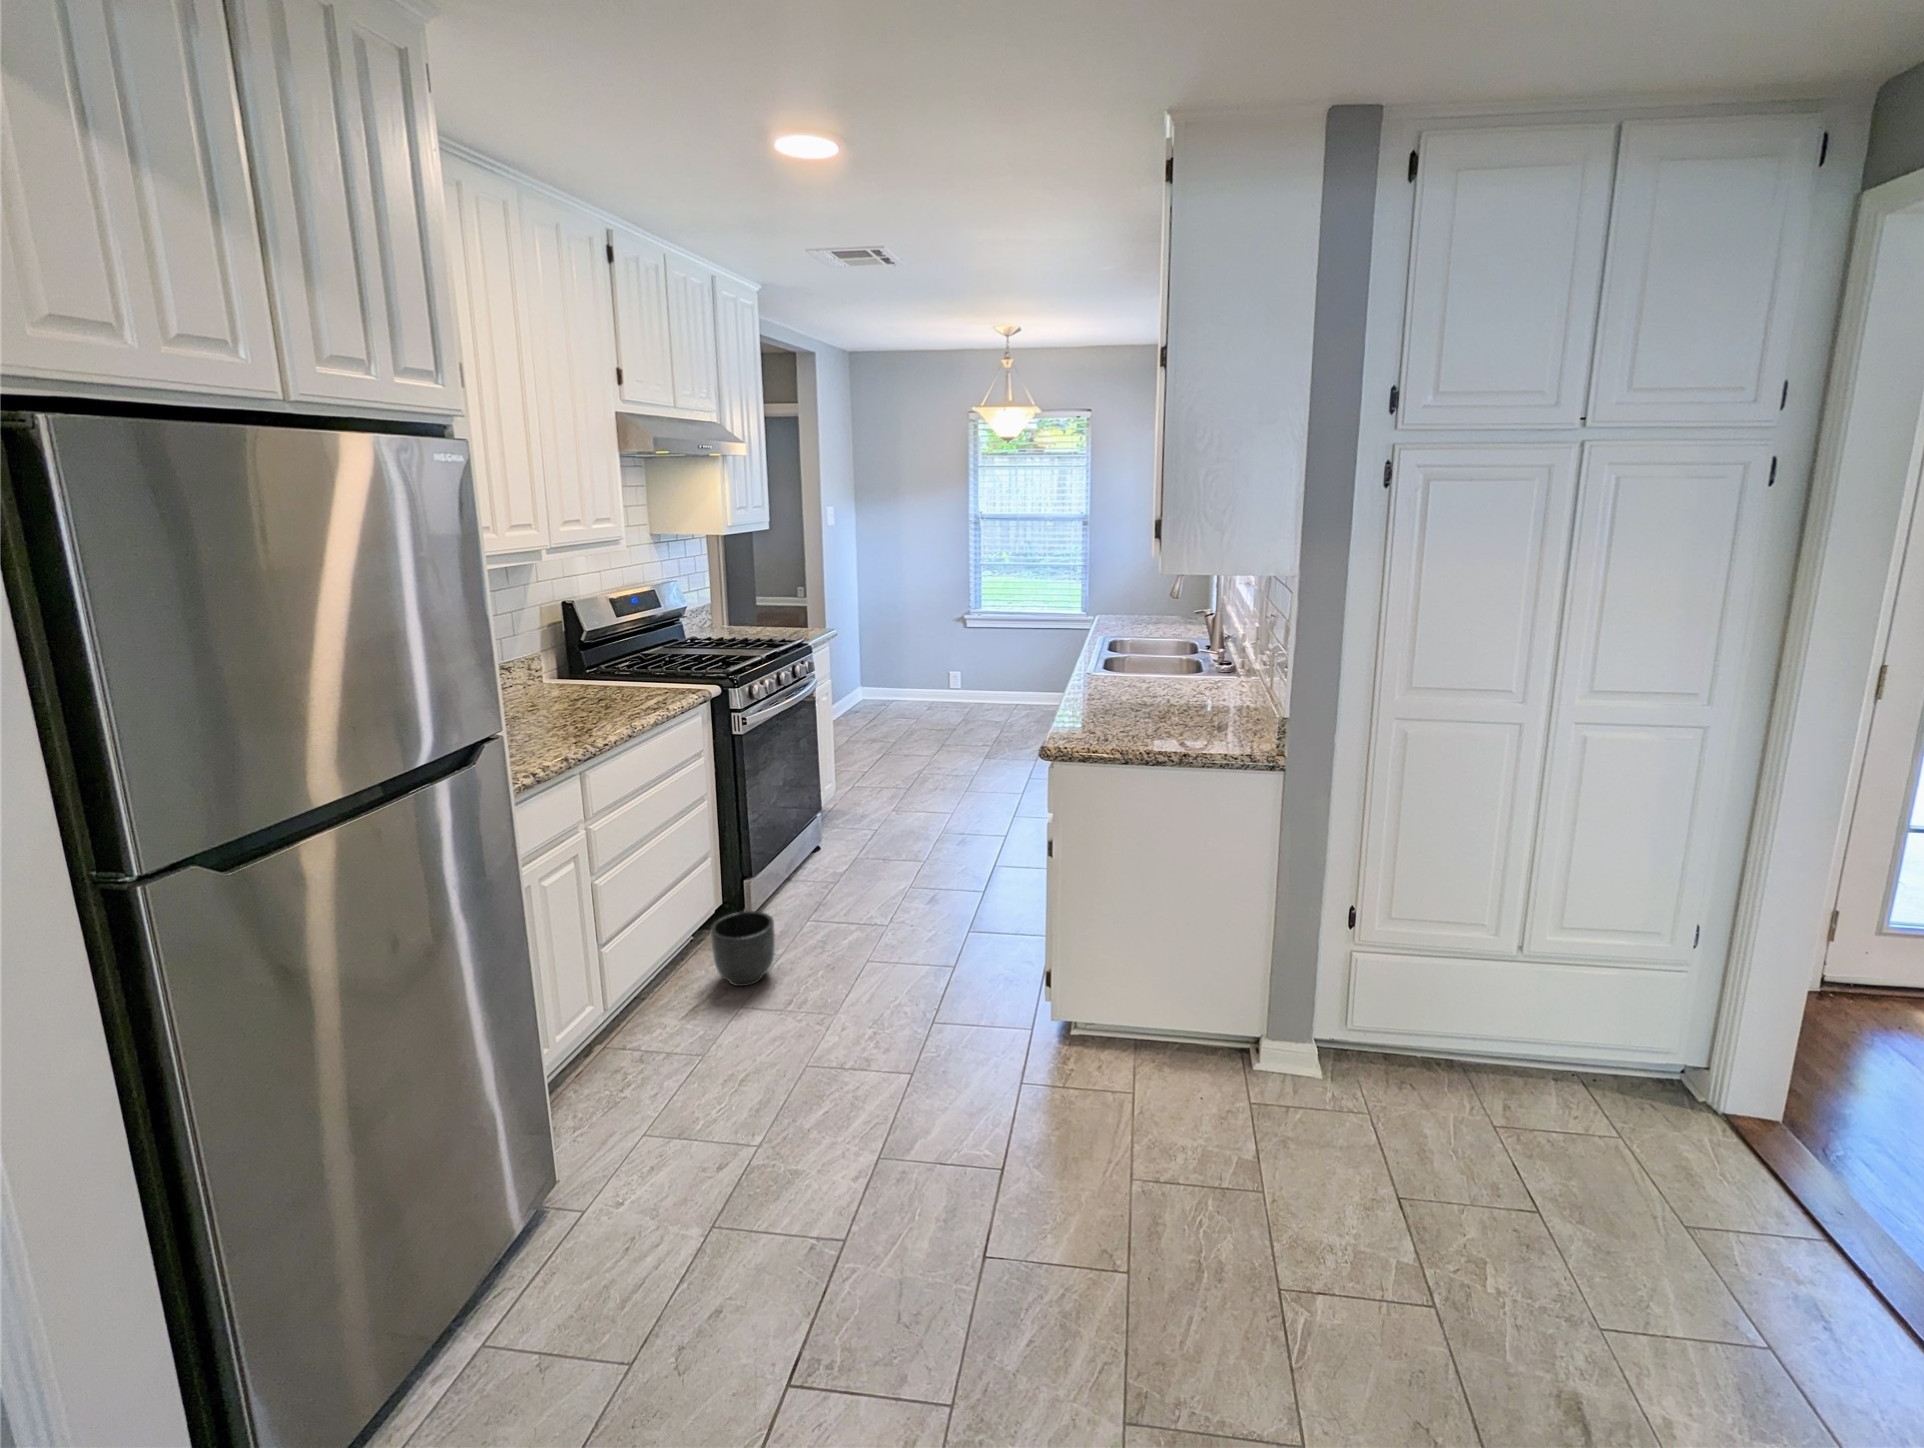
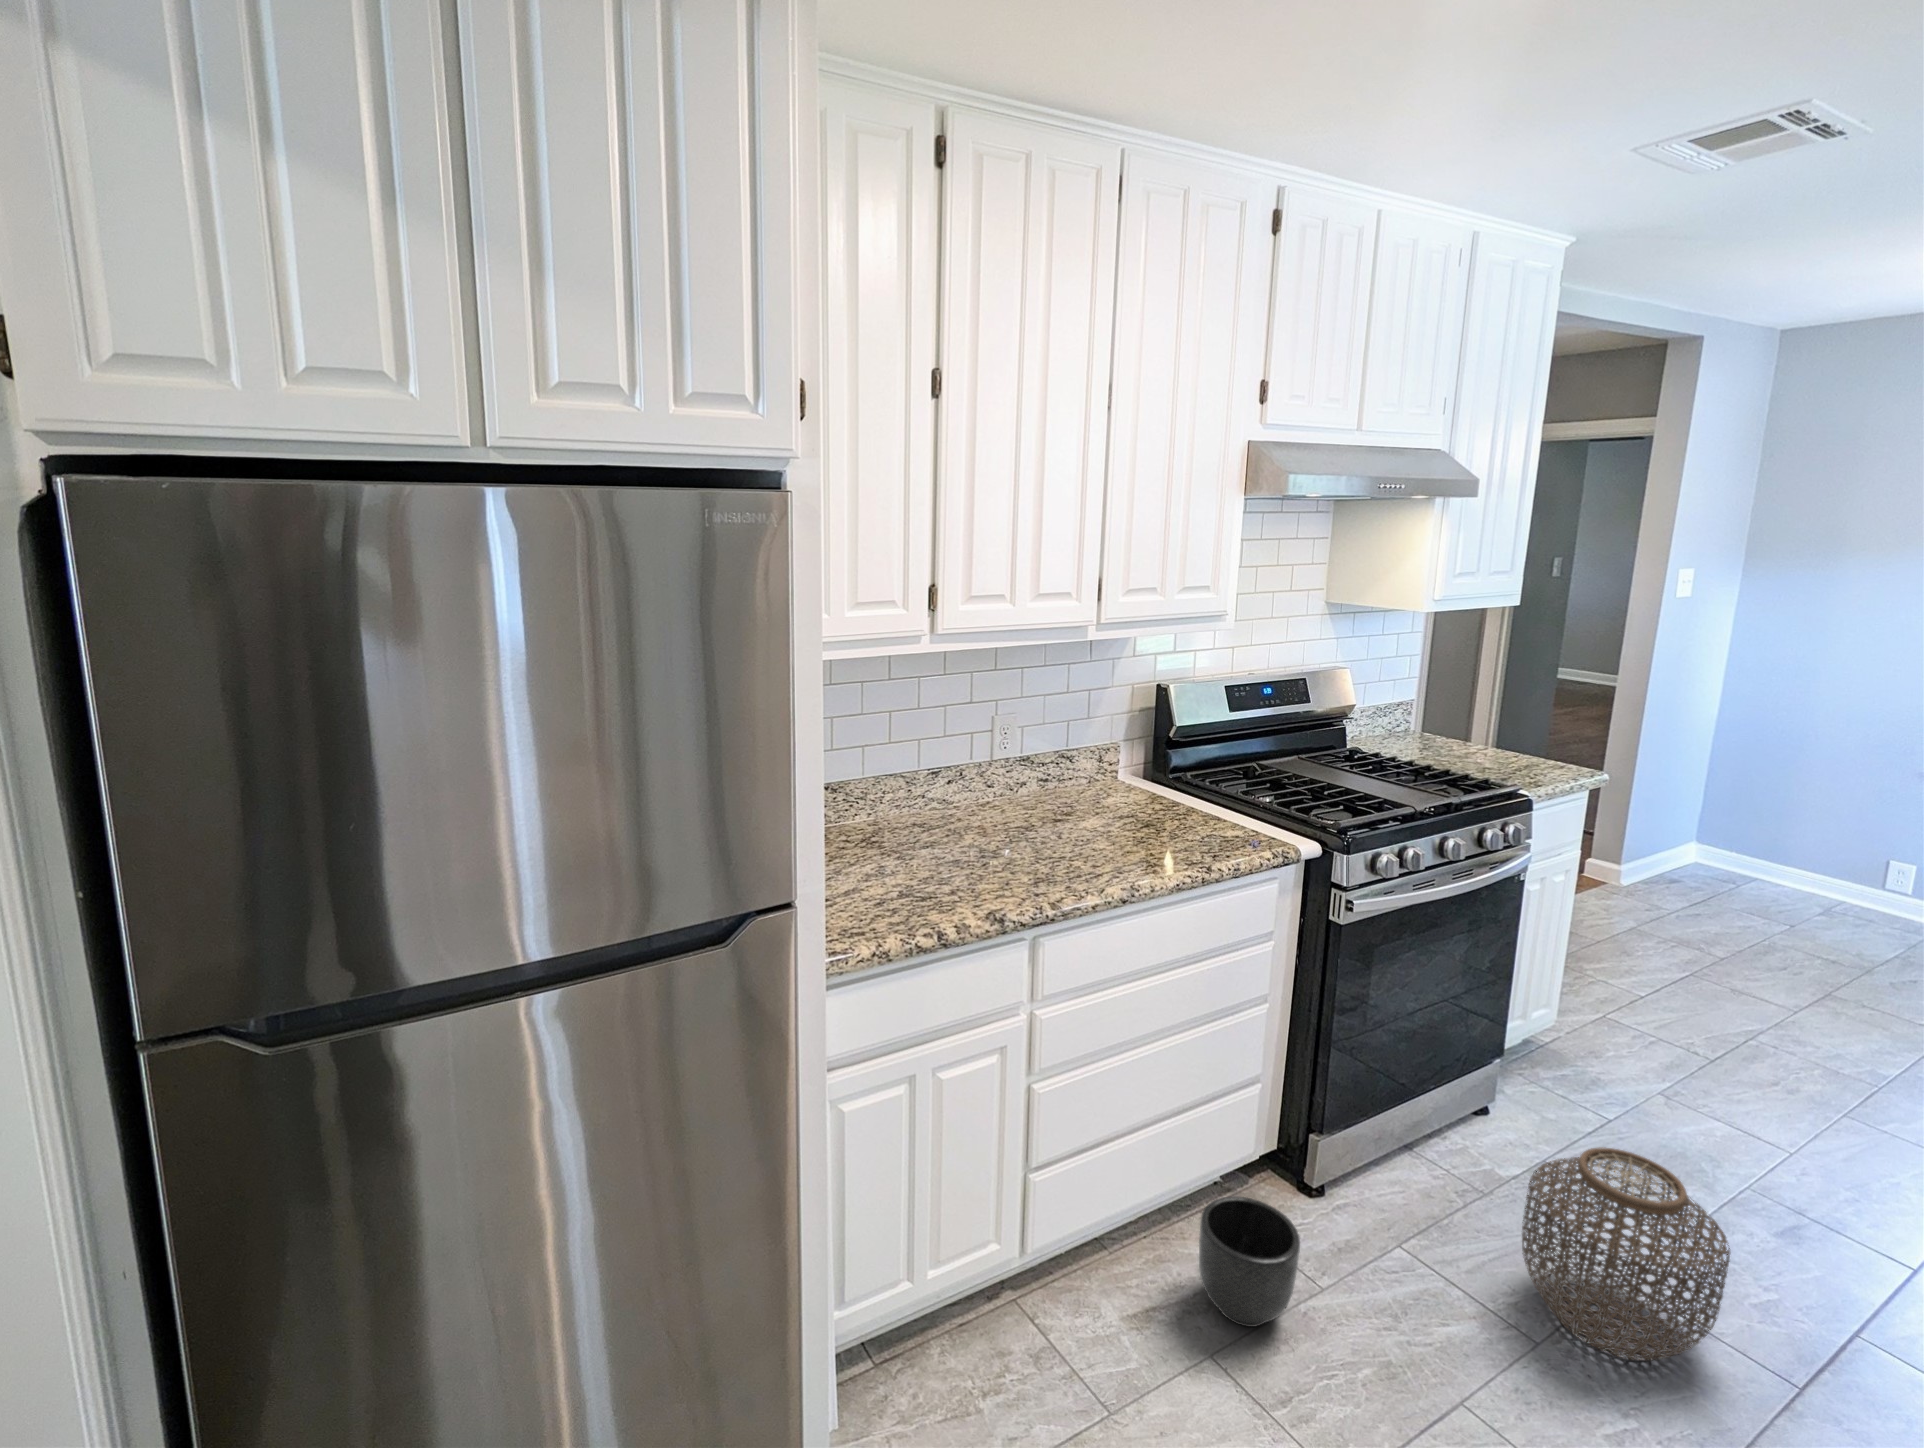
woven basket: none [866,806,954,908] -> present [1522,1147,1730,1360]

